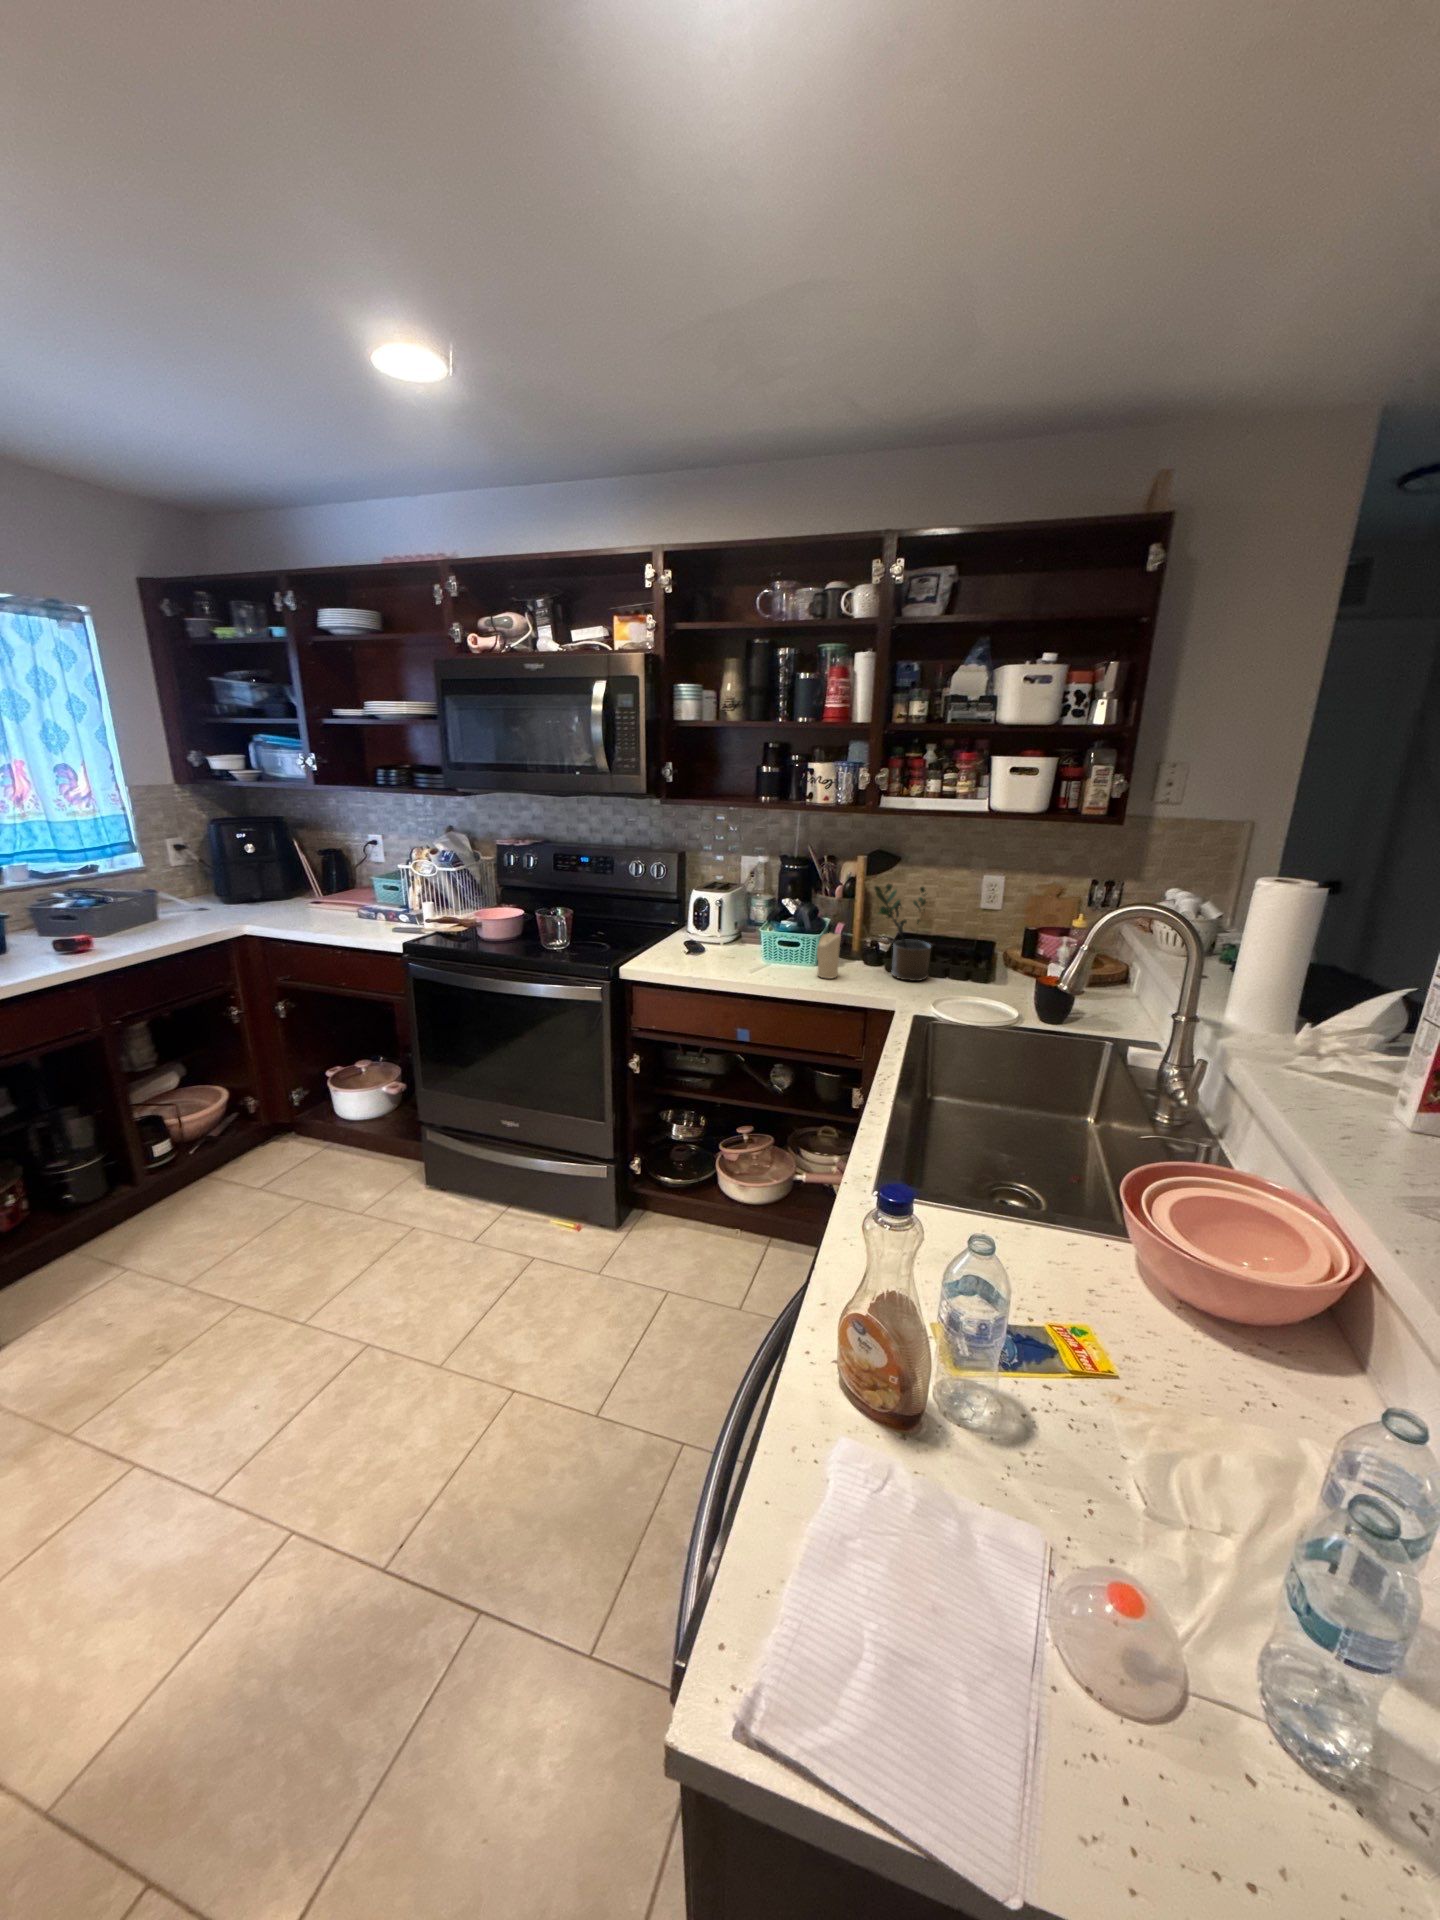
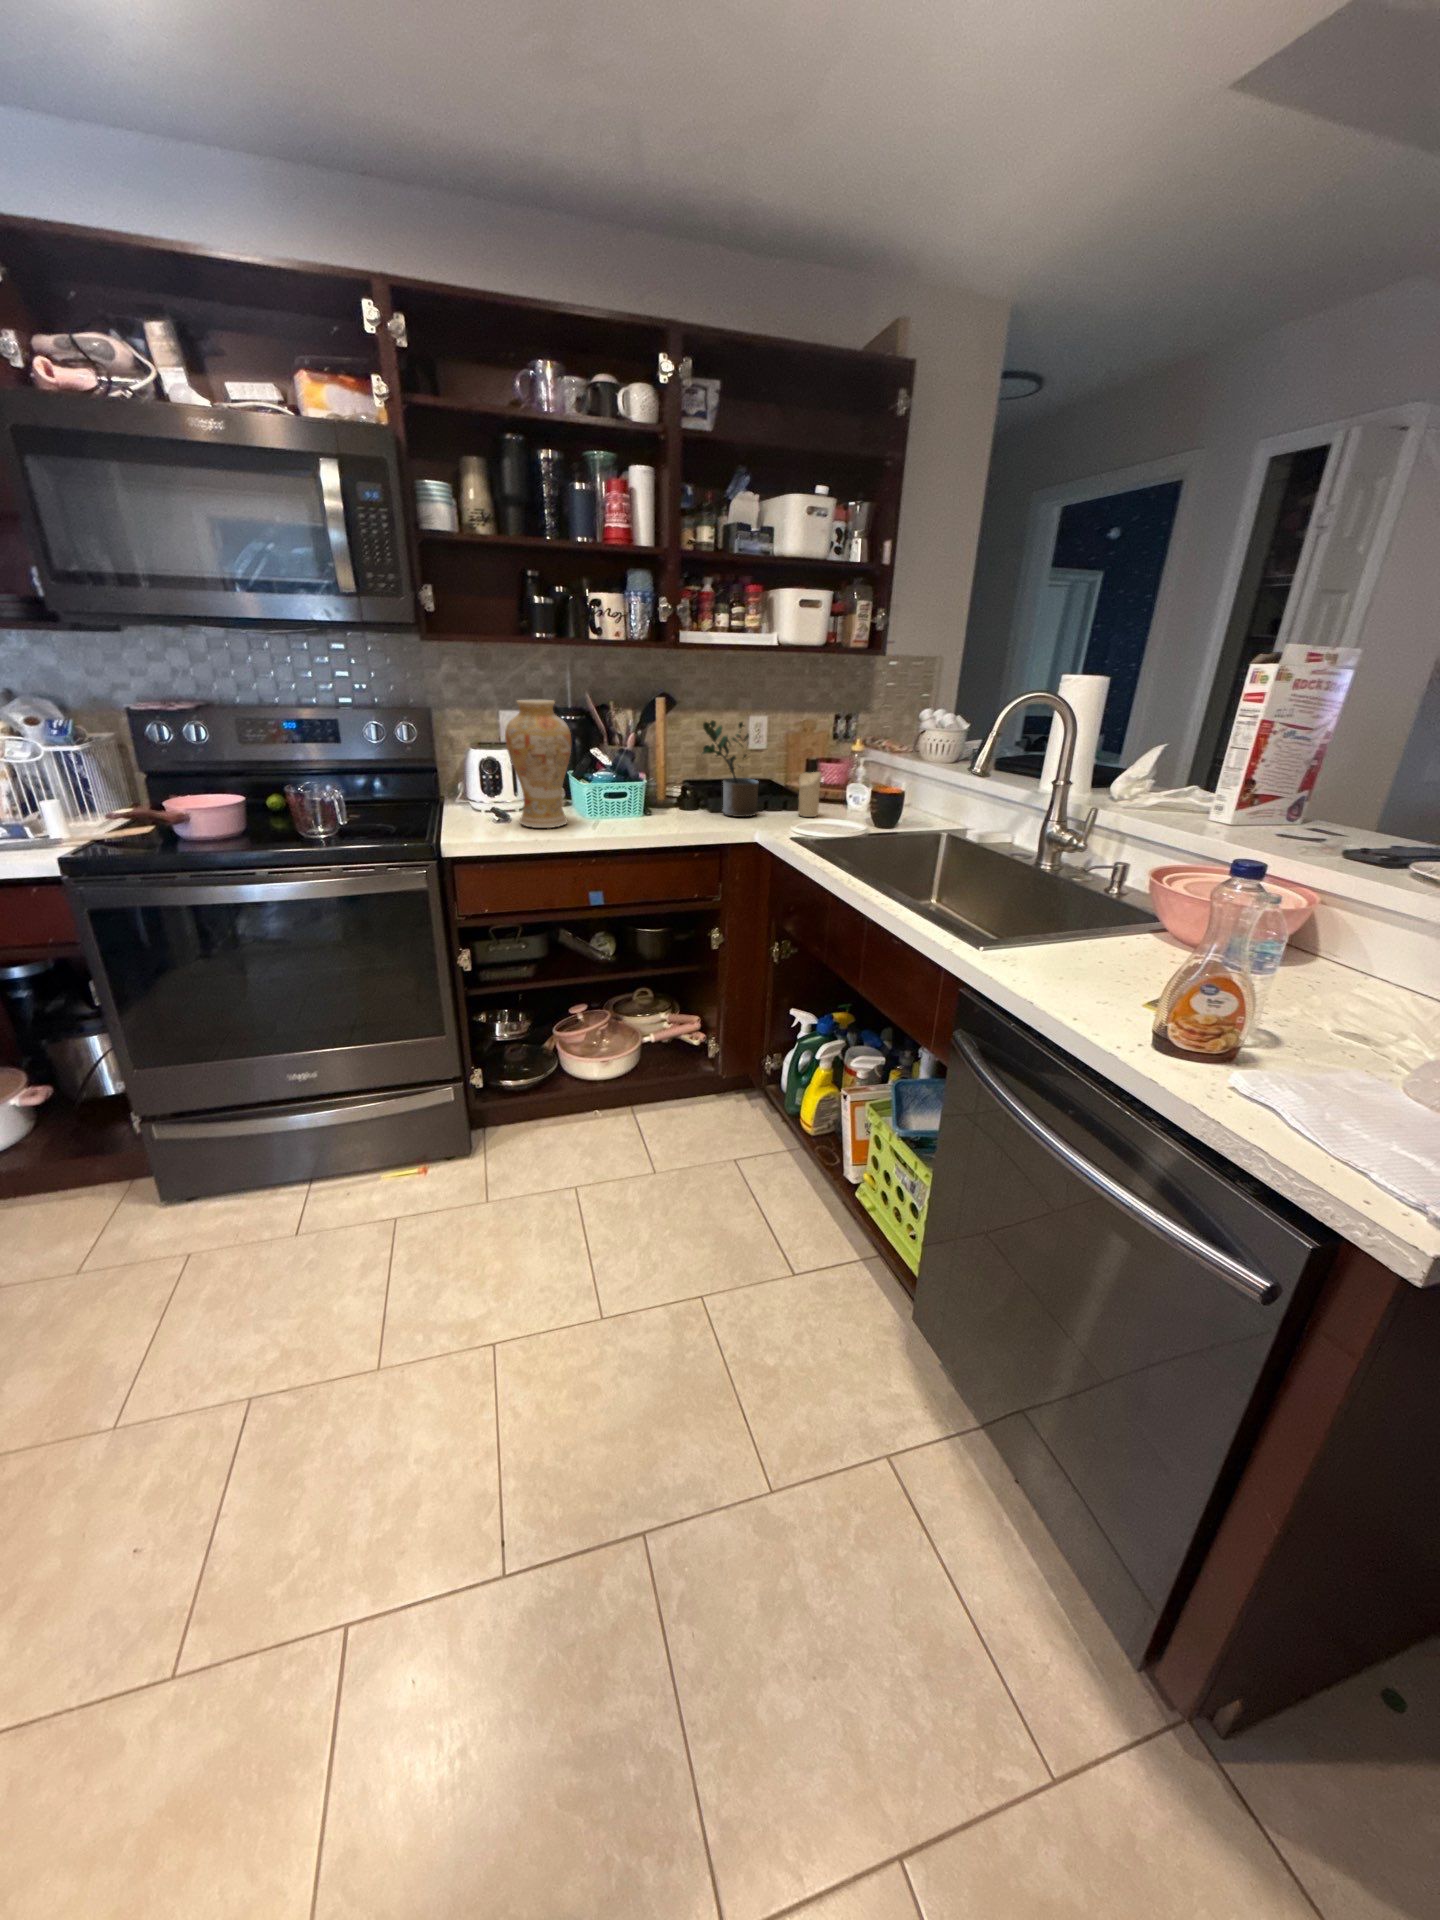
vase: none [693,857,748,966] -> present [505,700,572,828]
candle: present [817,933,841,978] -> present [798,772,821,817]

